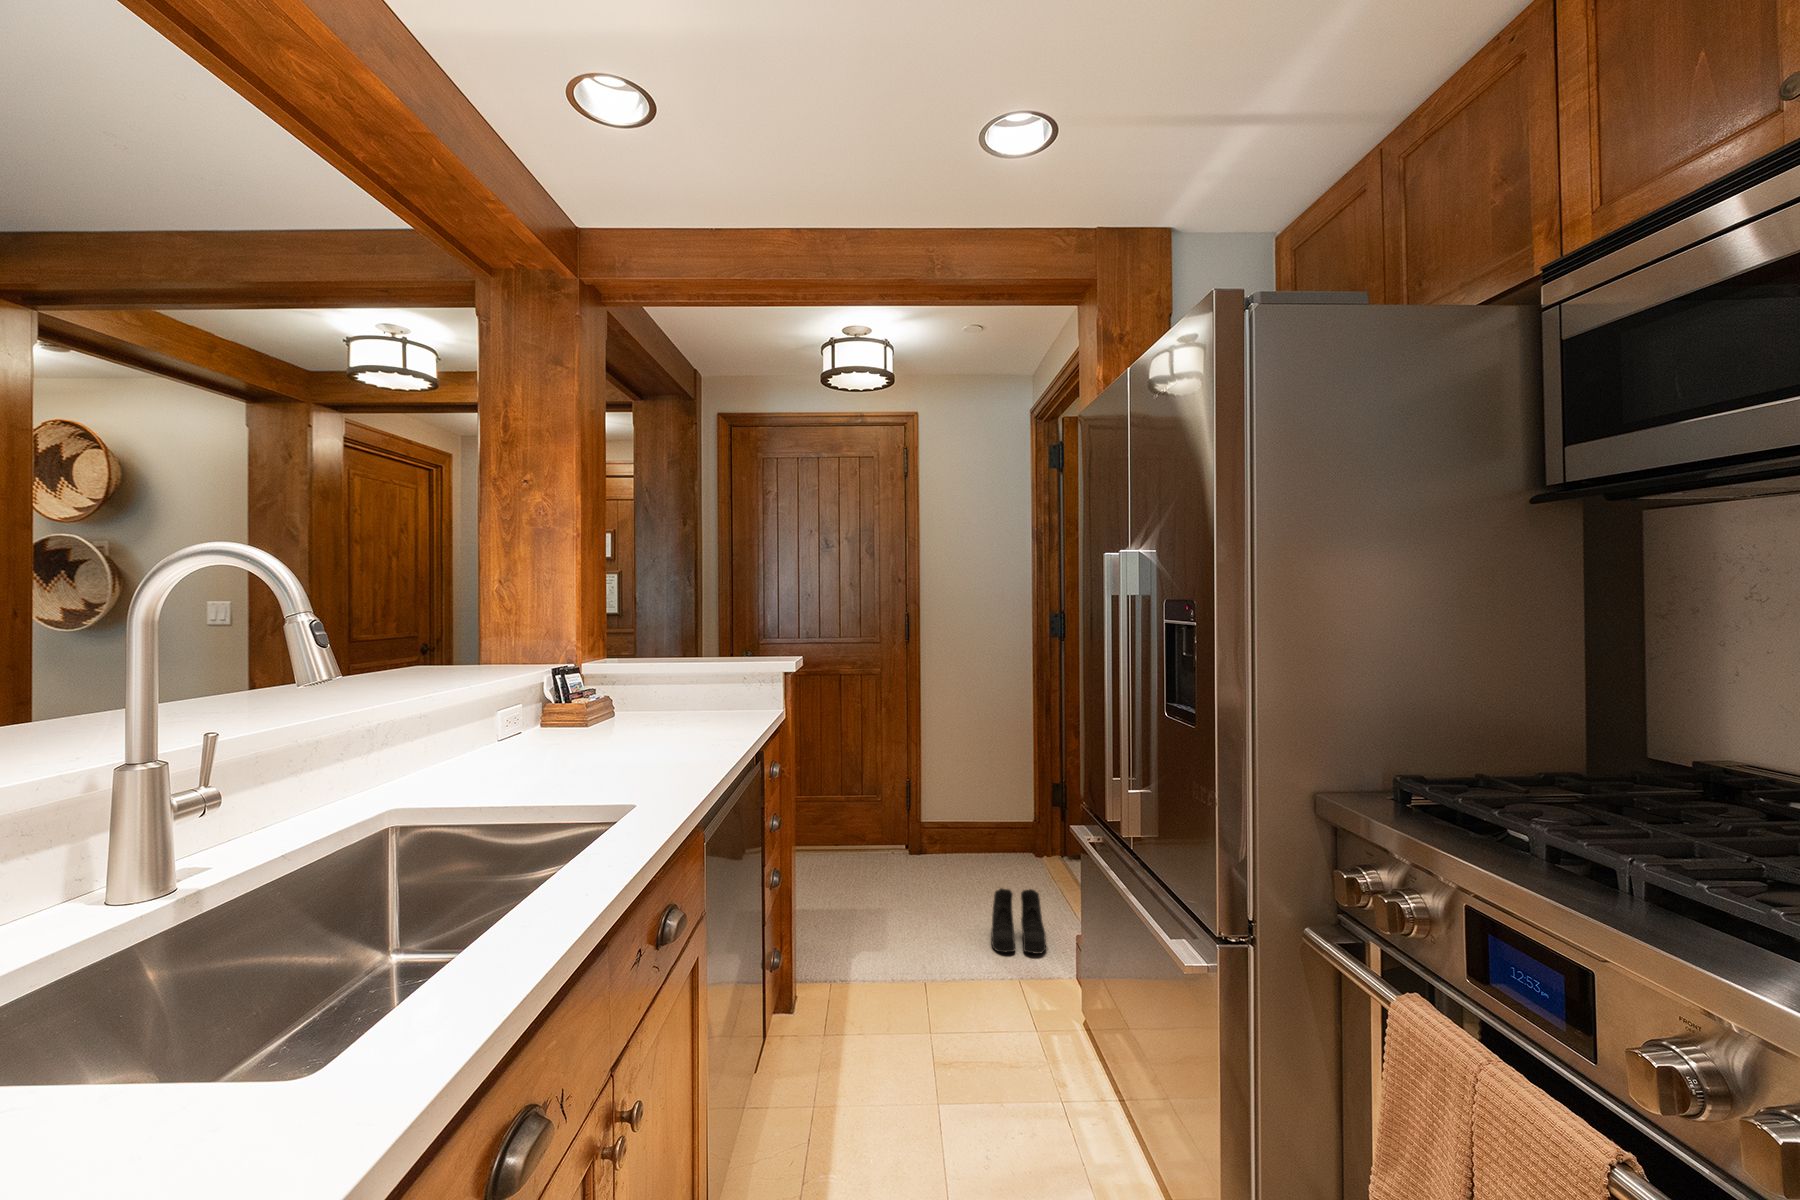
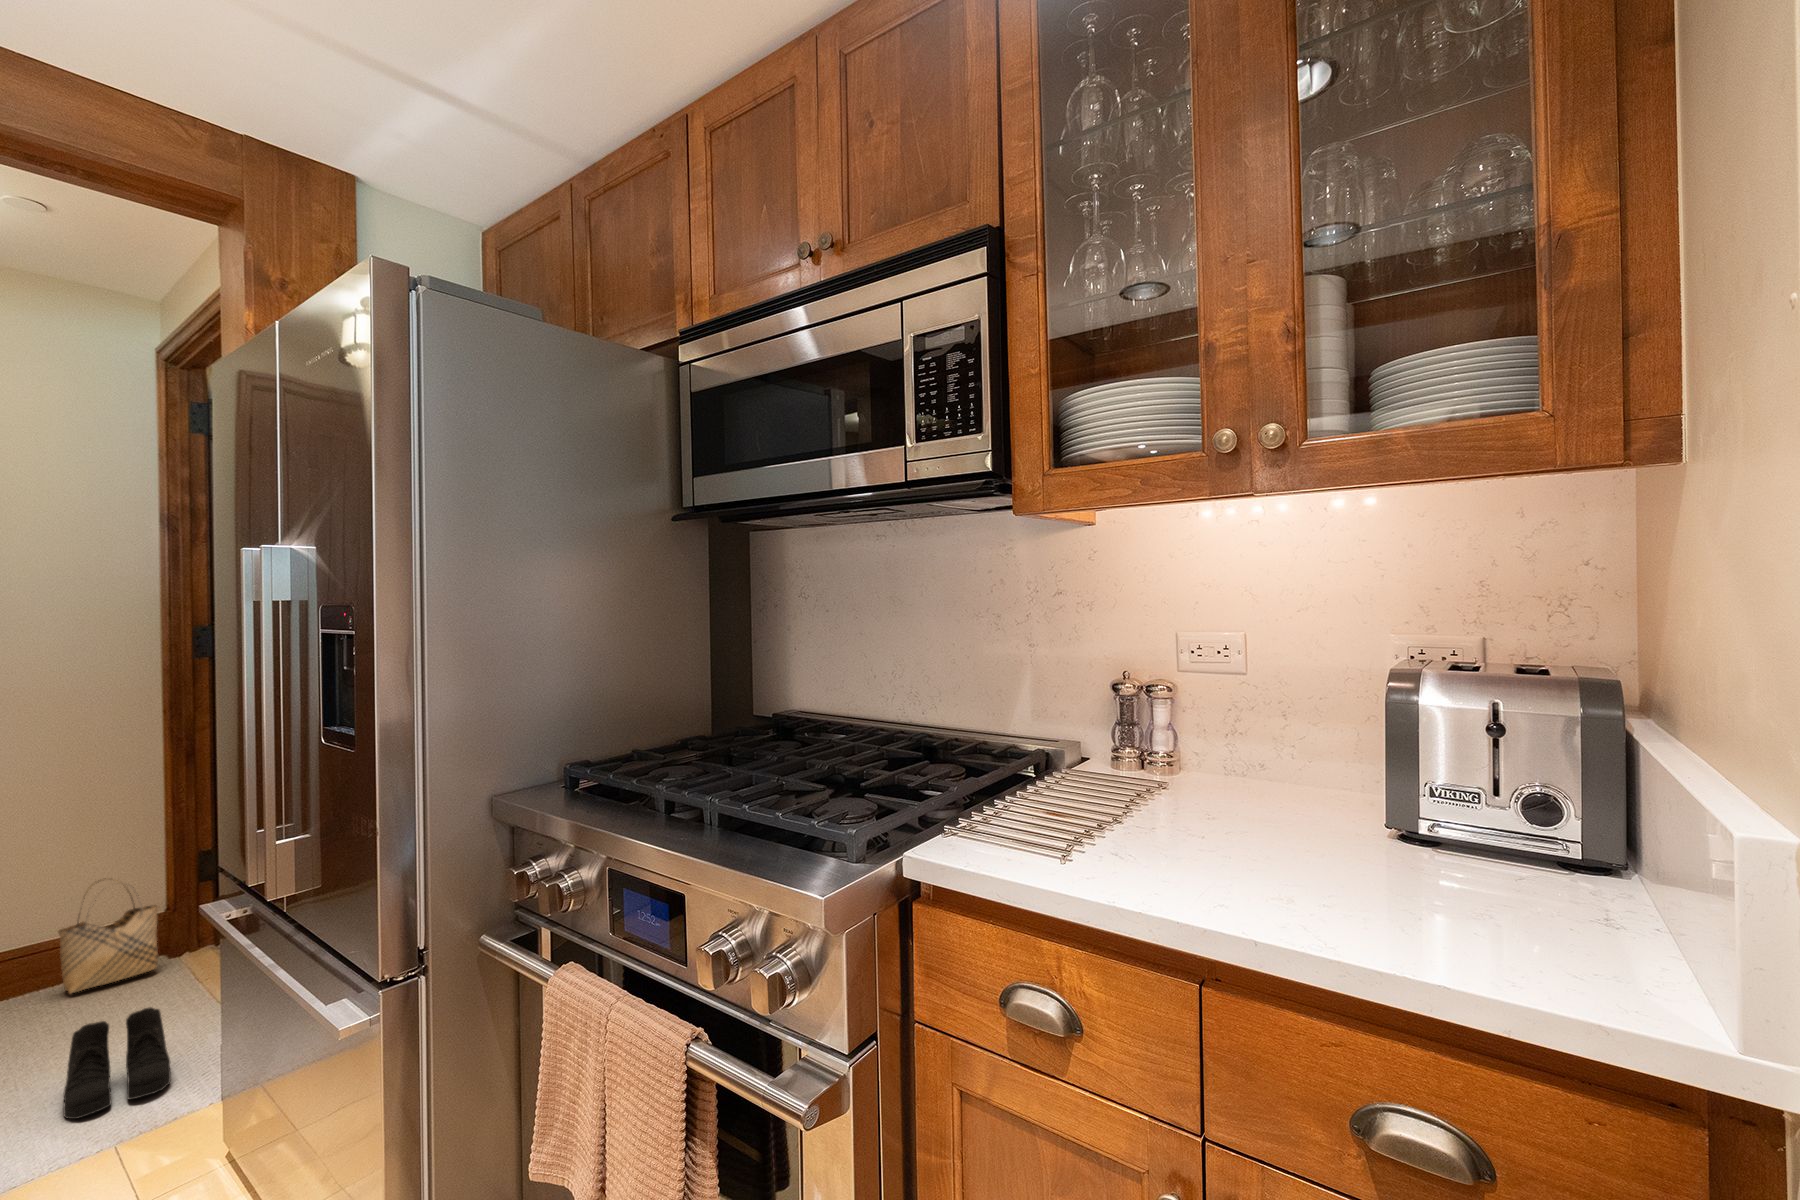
woven basket: none [981,788,1032,862] -> present [58,878,158,994]

